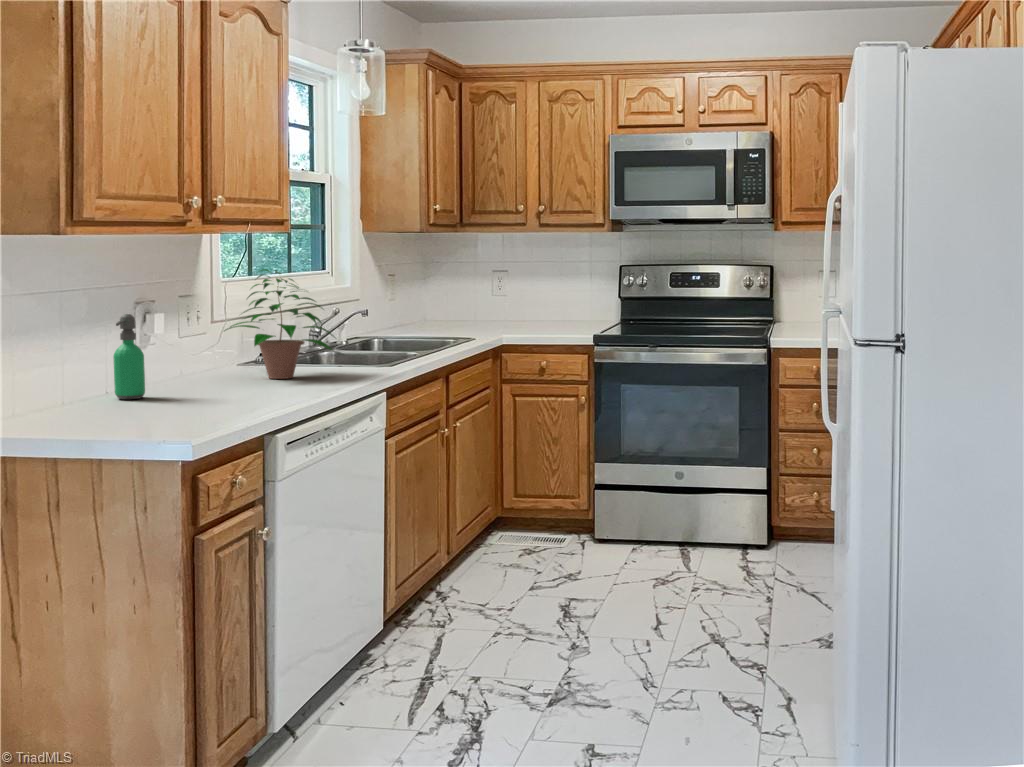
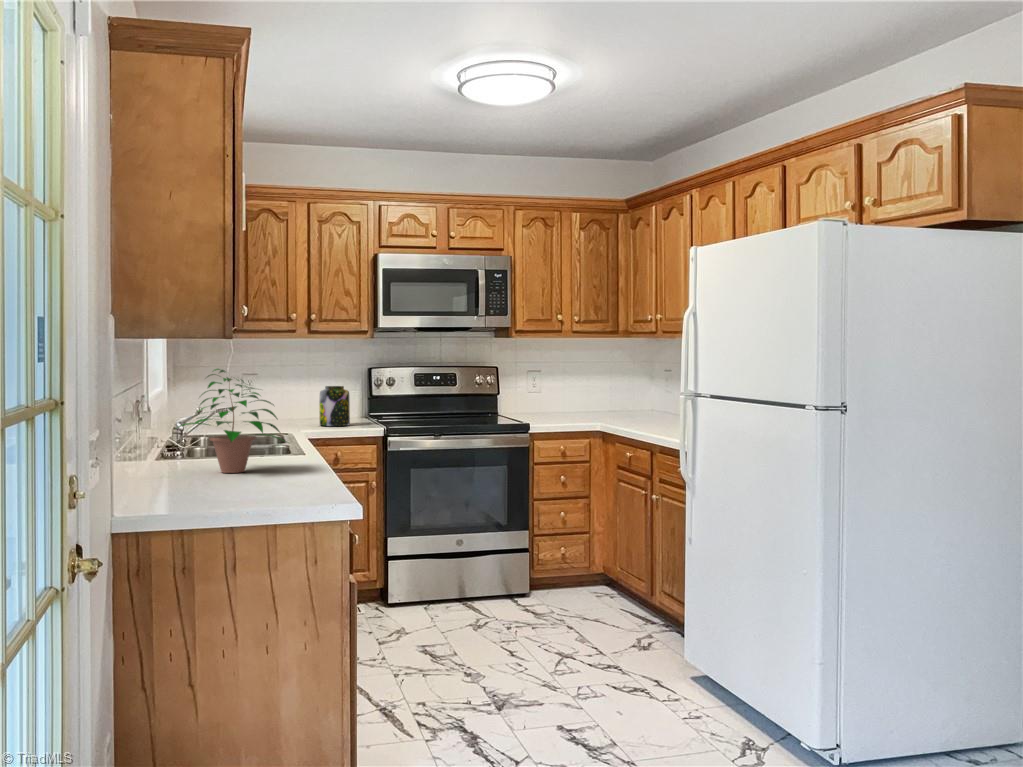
jar: none [532,288,565,333] -> present [319,386,350,426]
soap dispenser: present [114,314,145,399] -> none [135,413,166,498]

